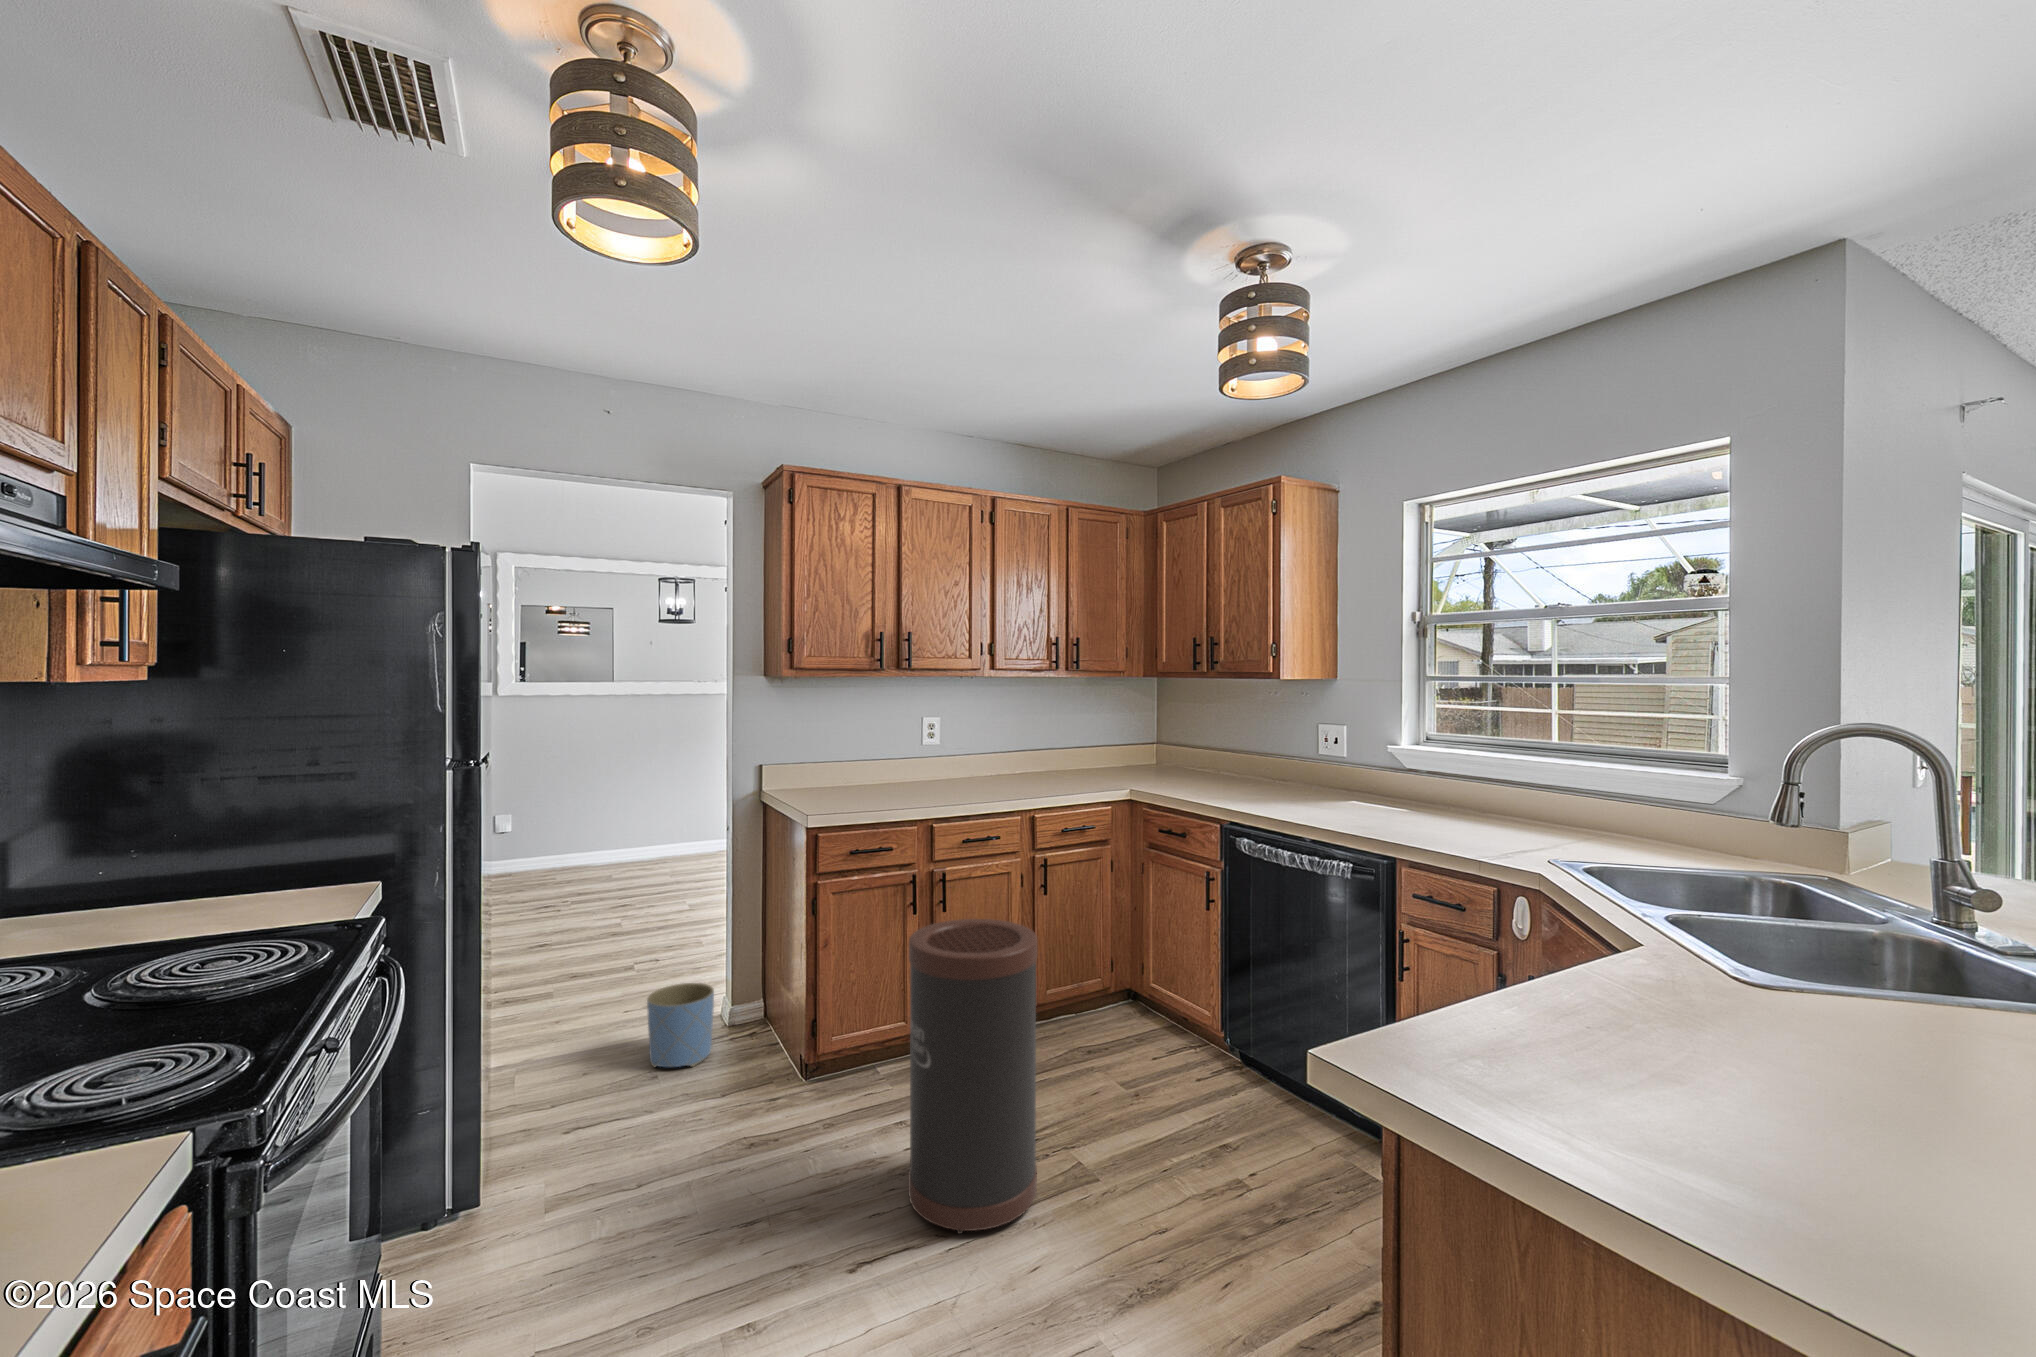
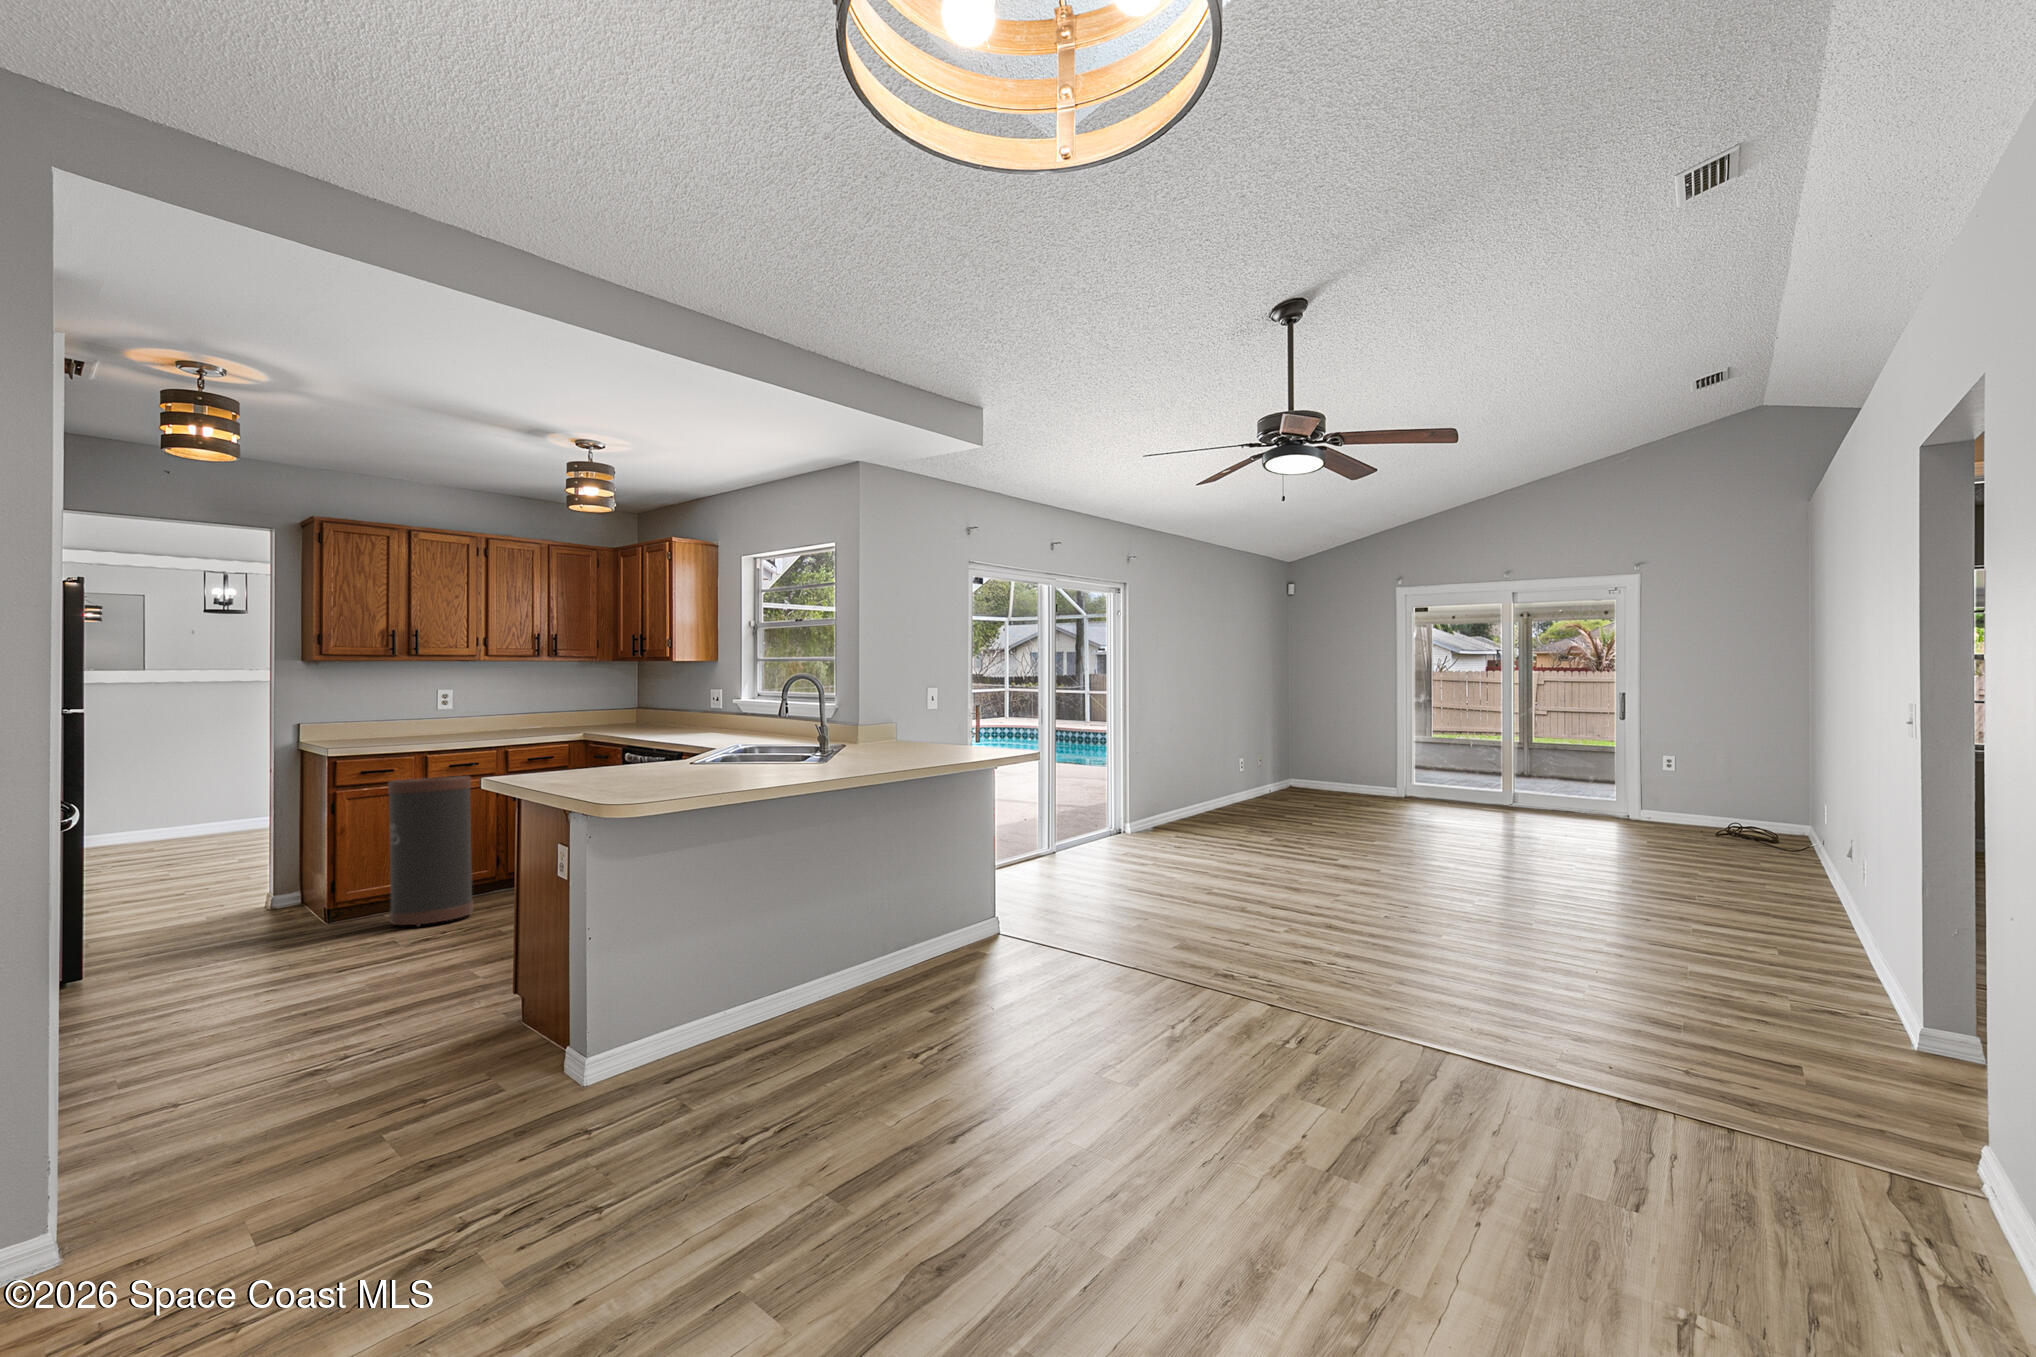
planter: present [647,983,714,1067] -> none [203,869,259,920]

